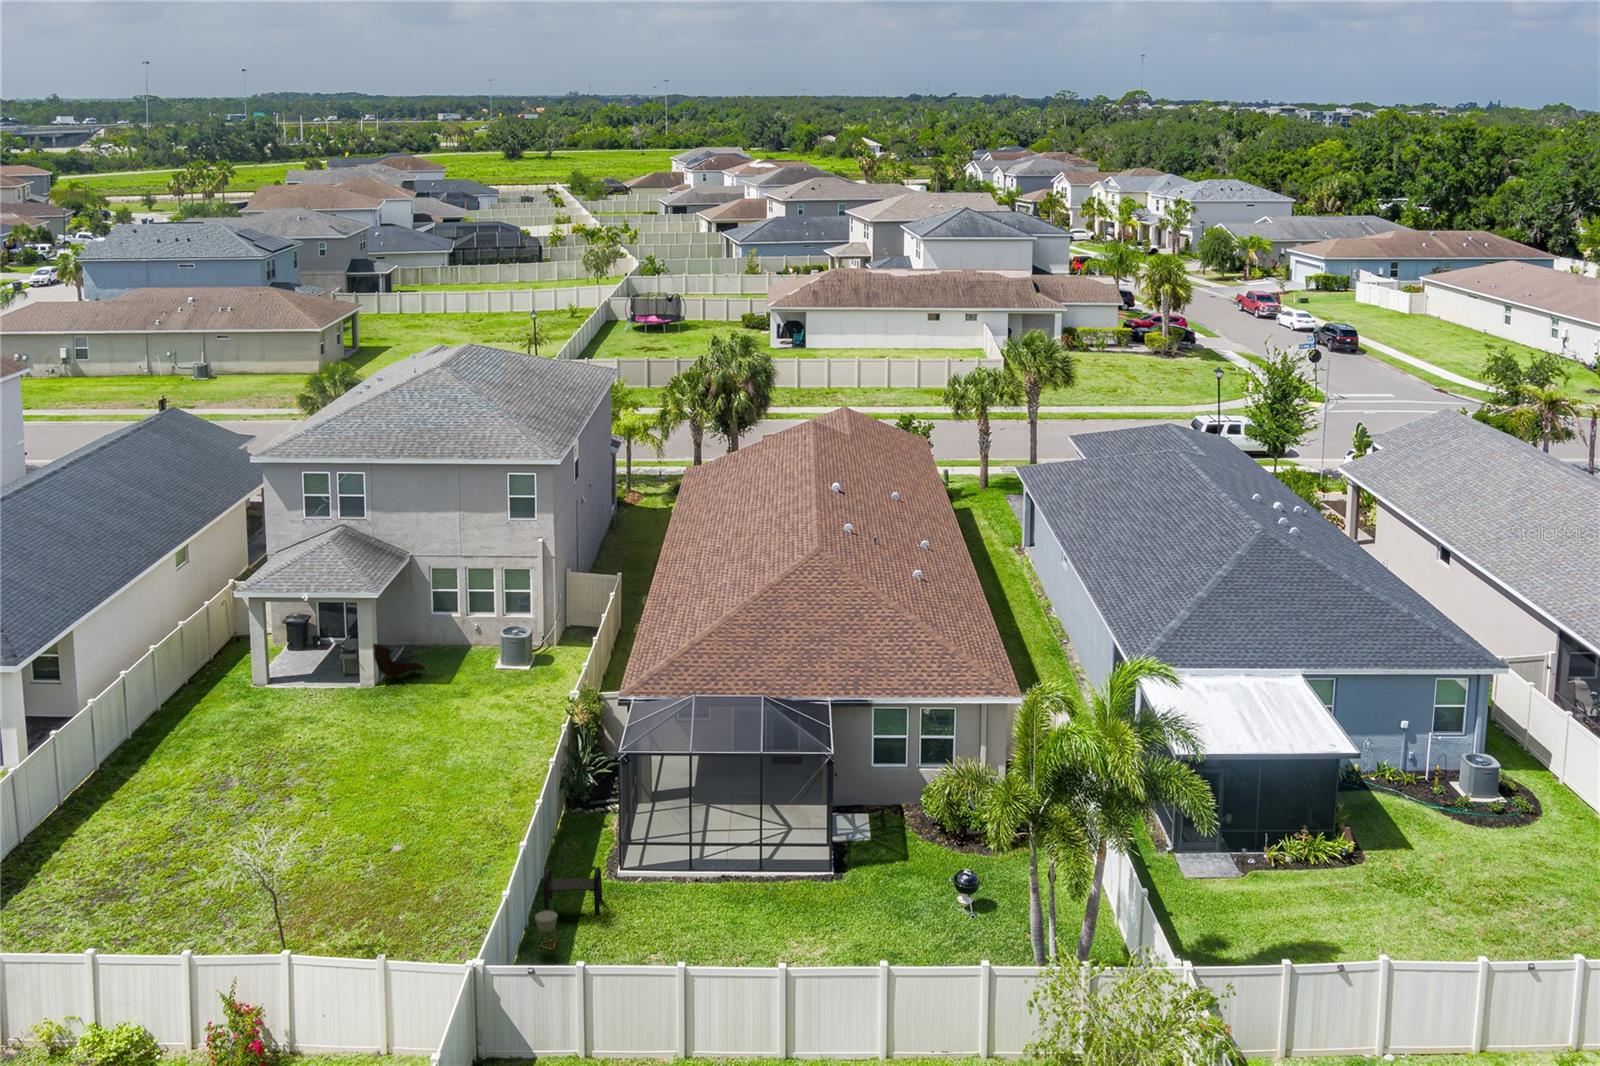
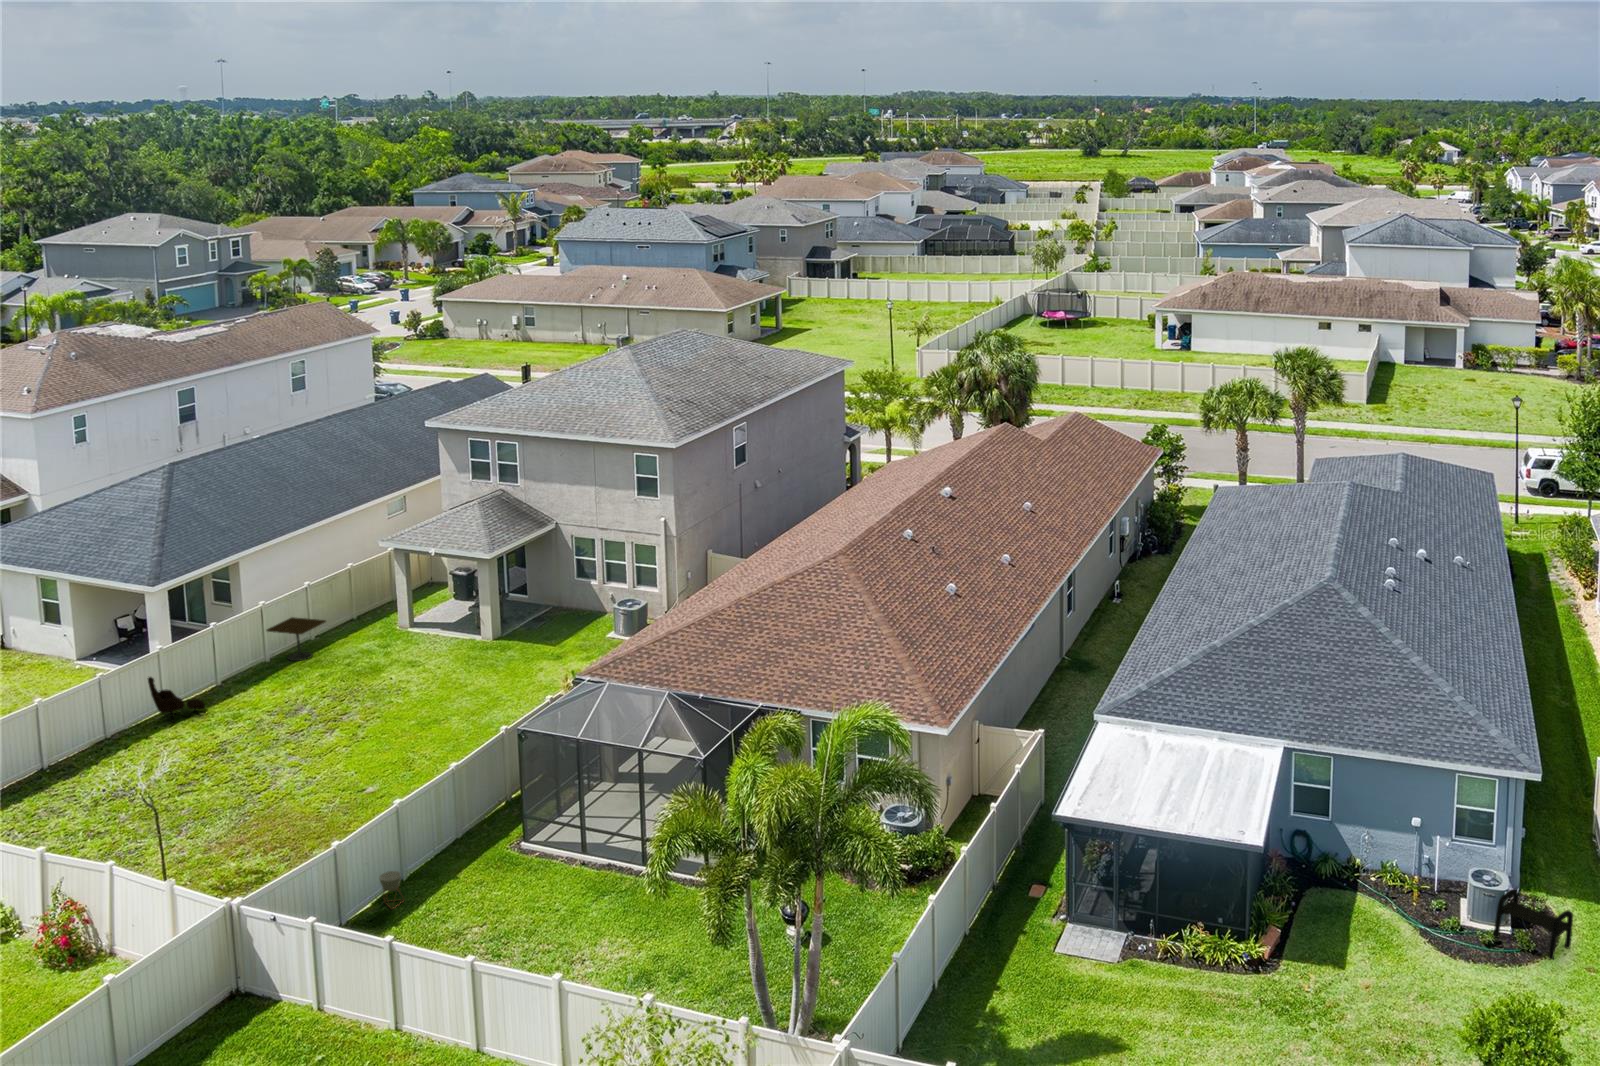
lounge chair: present [373,644,424,684] -> present [148,677,205,722]
dining table: none [129,685,192,735] -> present [267,617,326,661]
bench: present [543,867,602,915] -> present [1494,889,1573,960]

